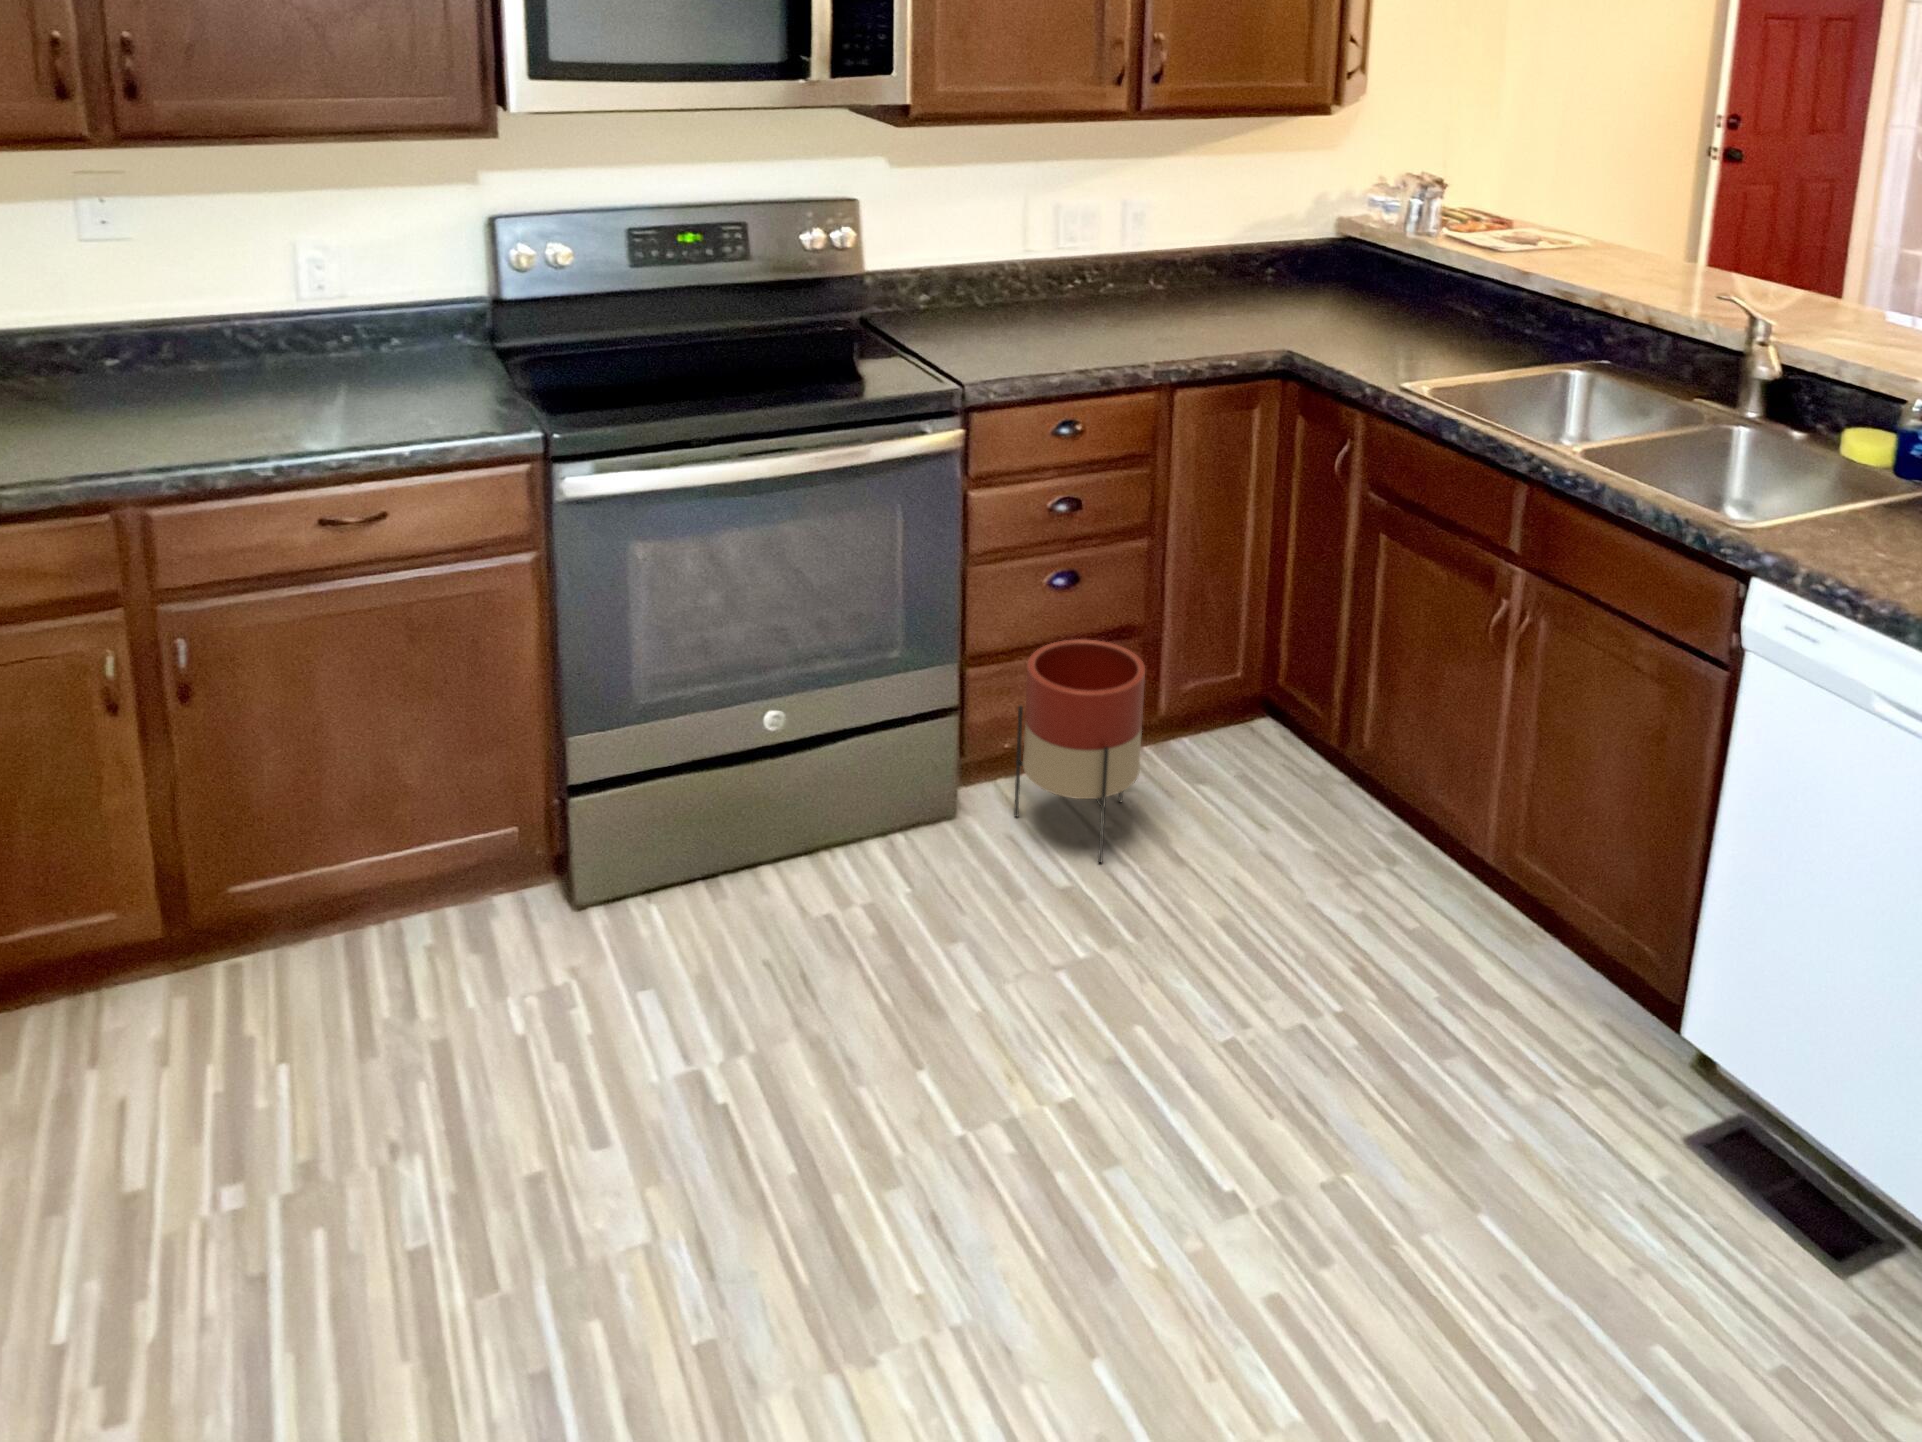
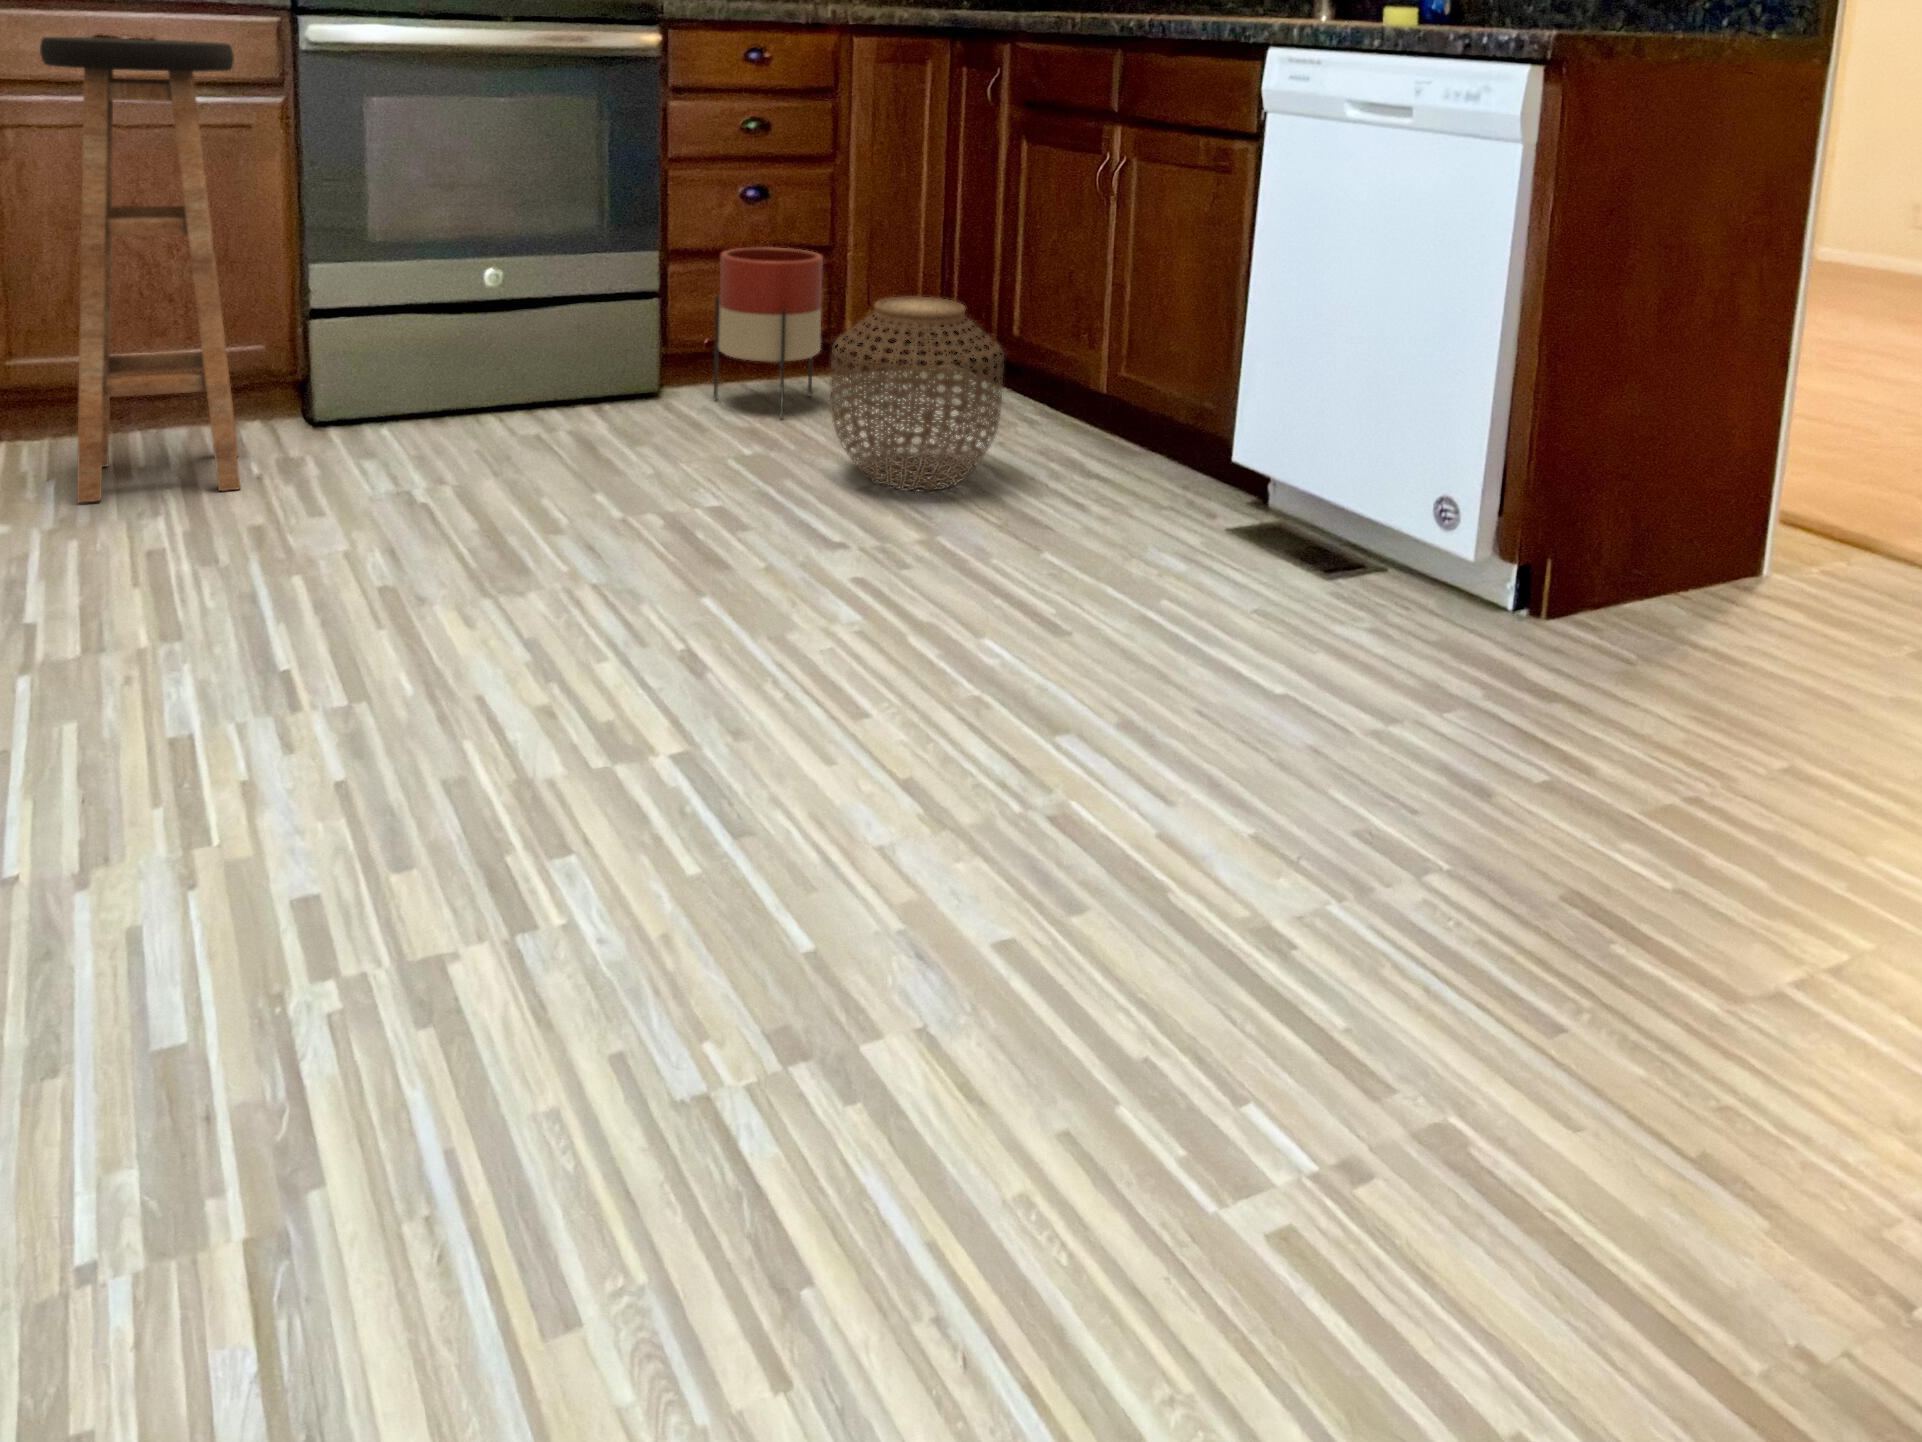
bar stool: none [264,540,506,1128] -> present [40,37,240,502]
woven basket: none [1189,799,1400,1051] -> present [830,297,1003,490]

